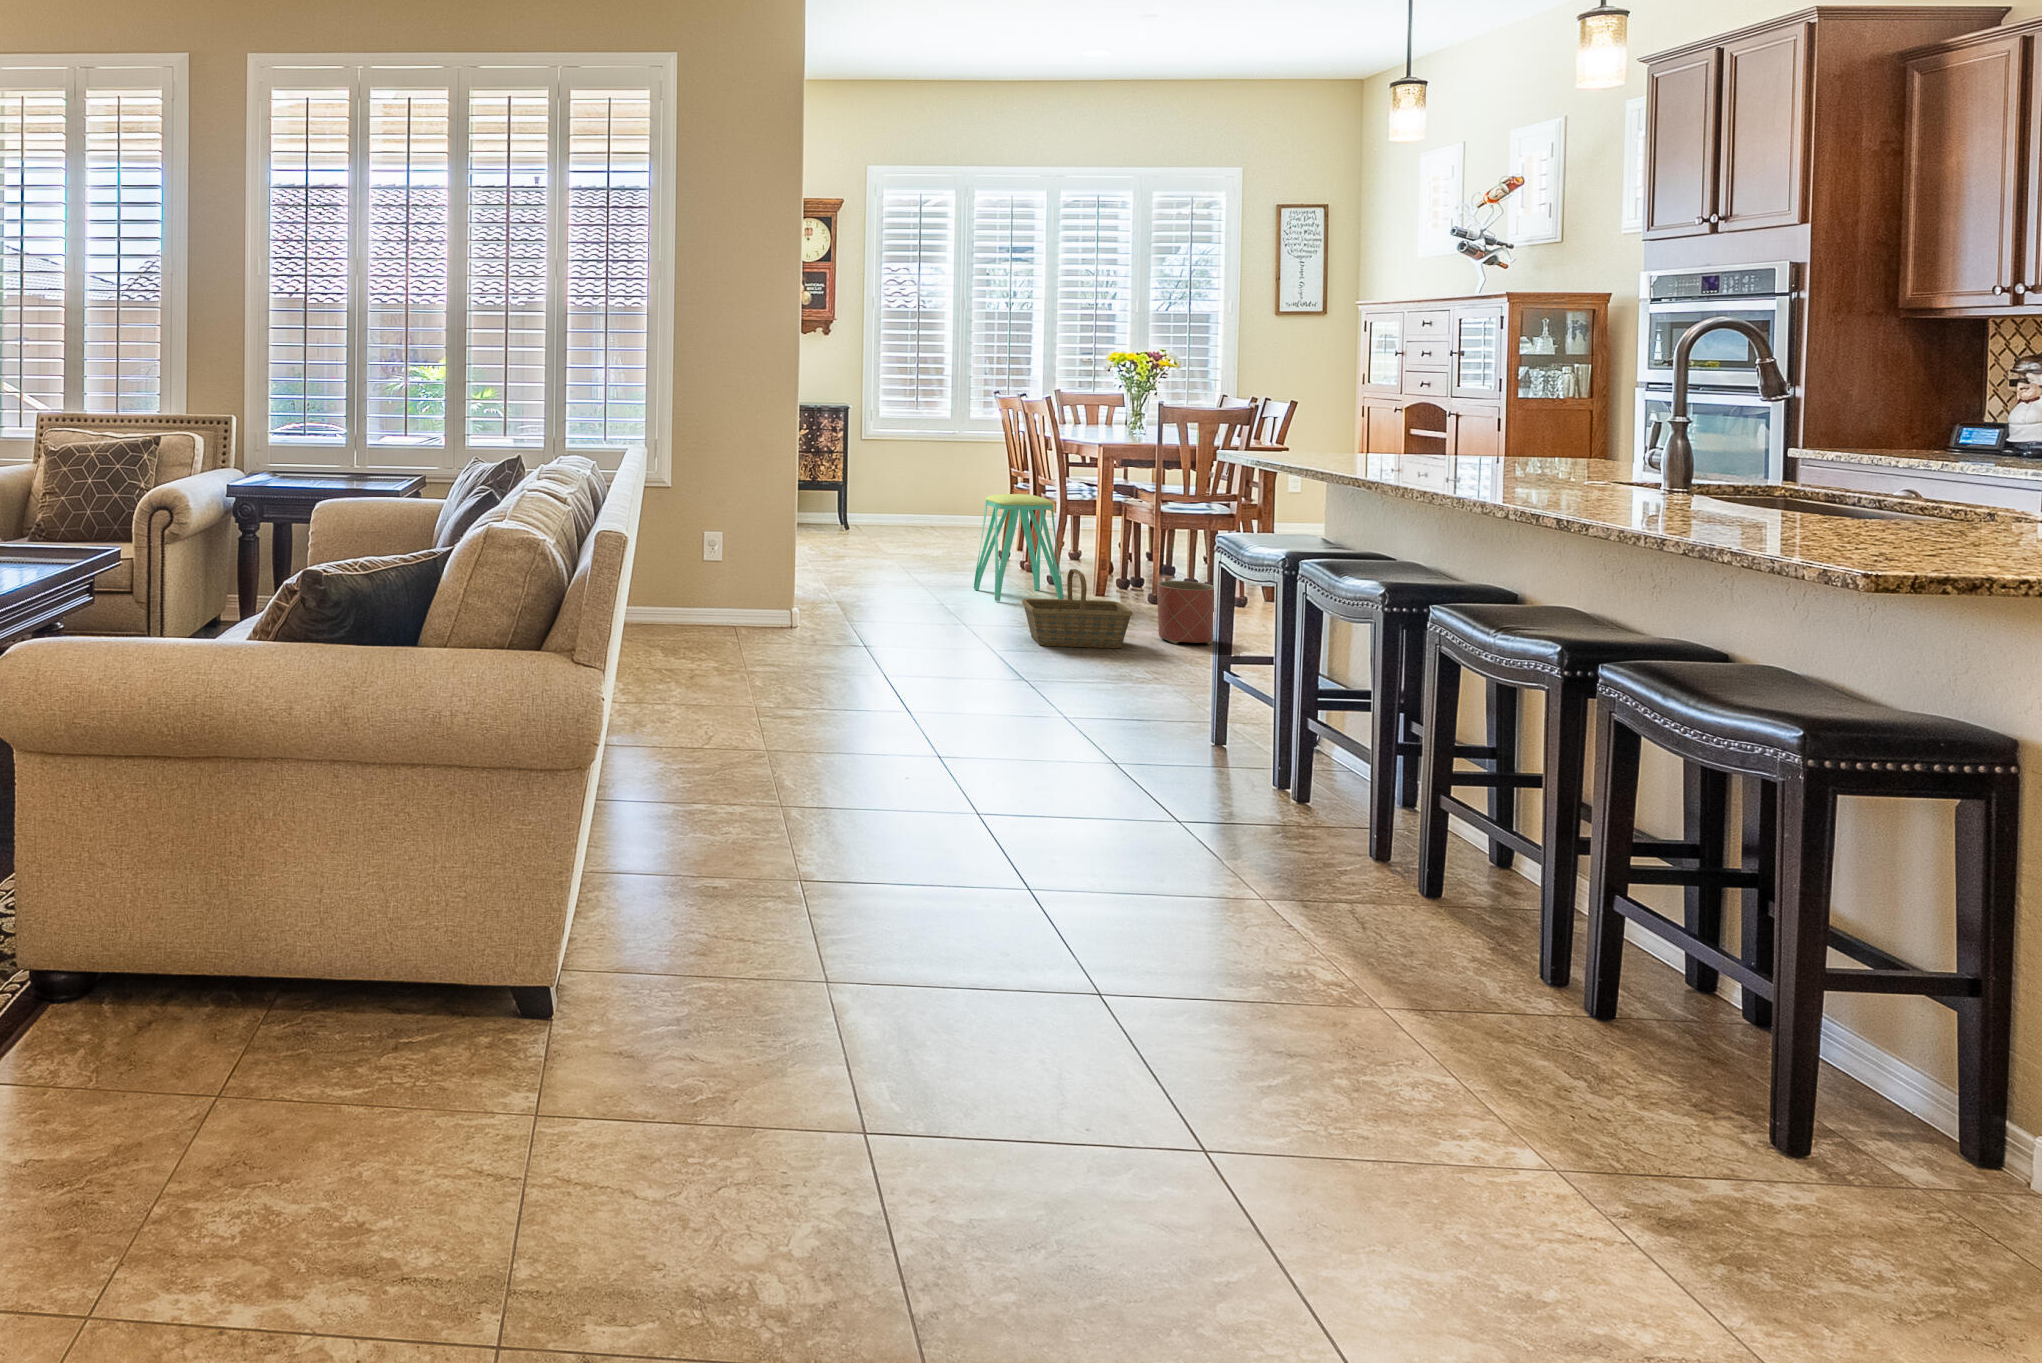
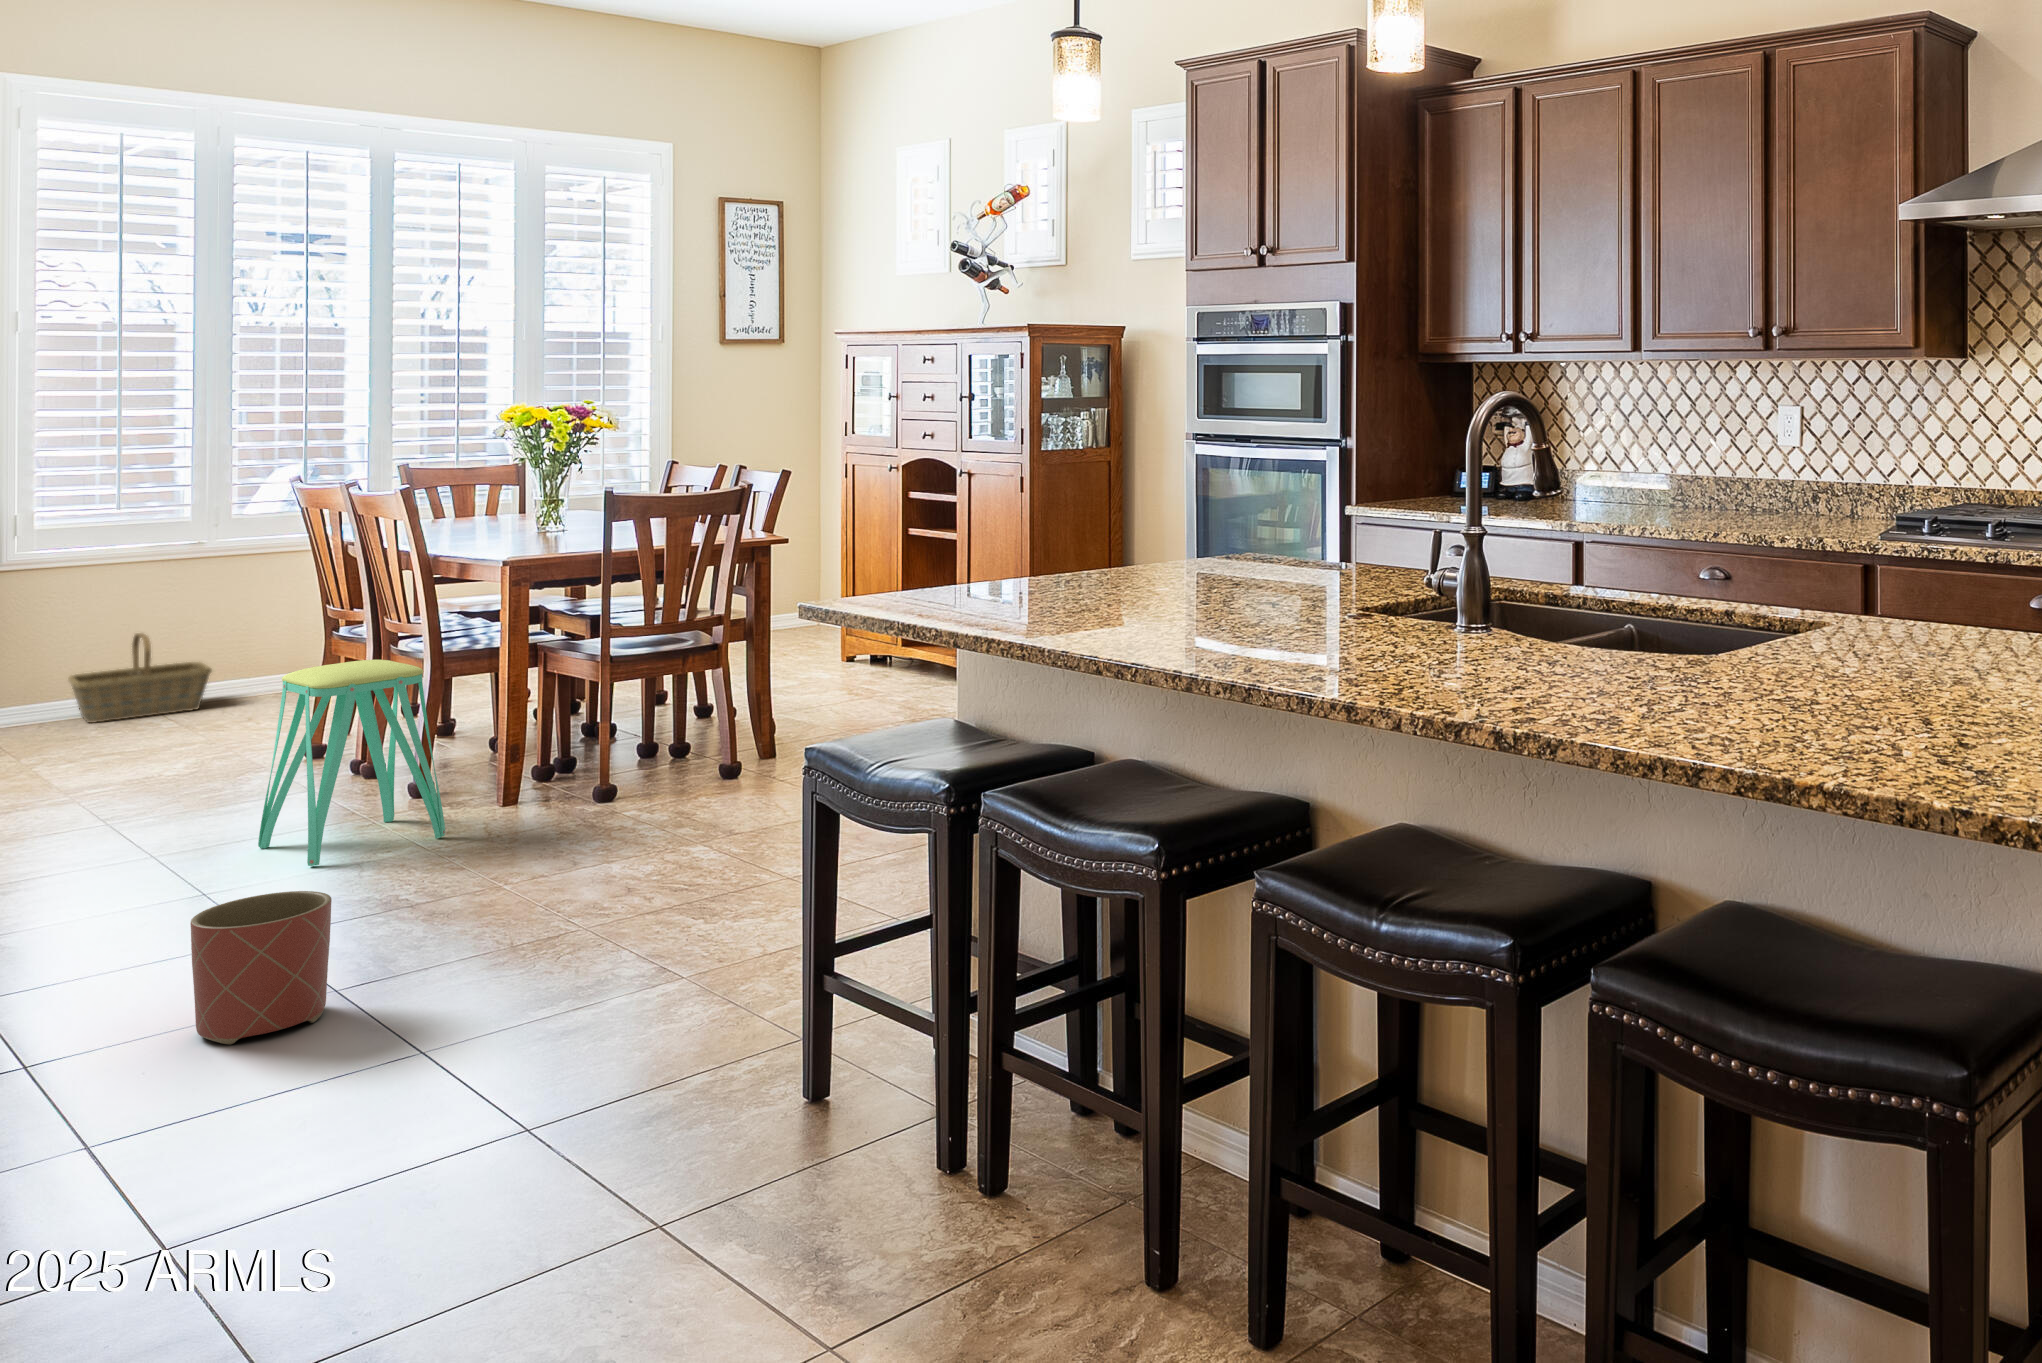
basket: present [1022,569,1132,648] -> present [68,633,212,723]
planter: present [1157,581,1215,645] -> present [191,891,332,1044]

